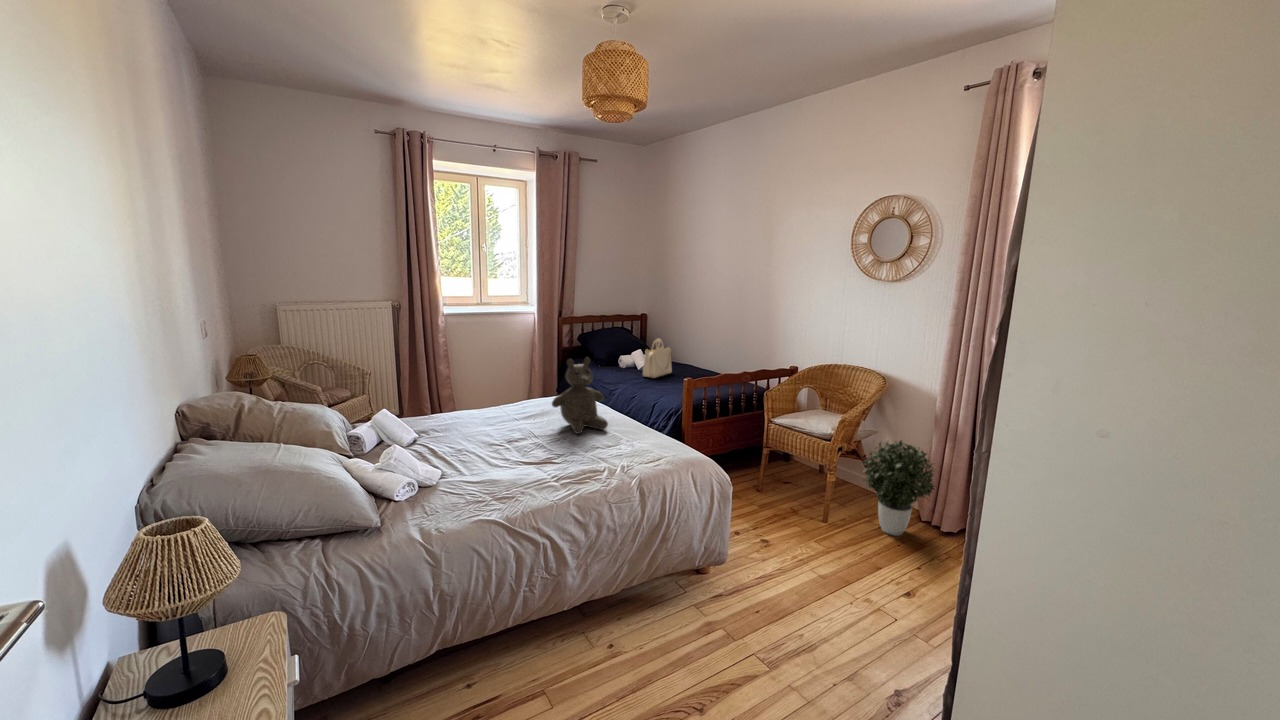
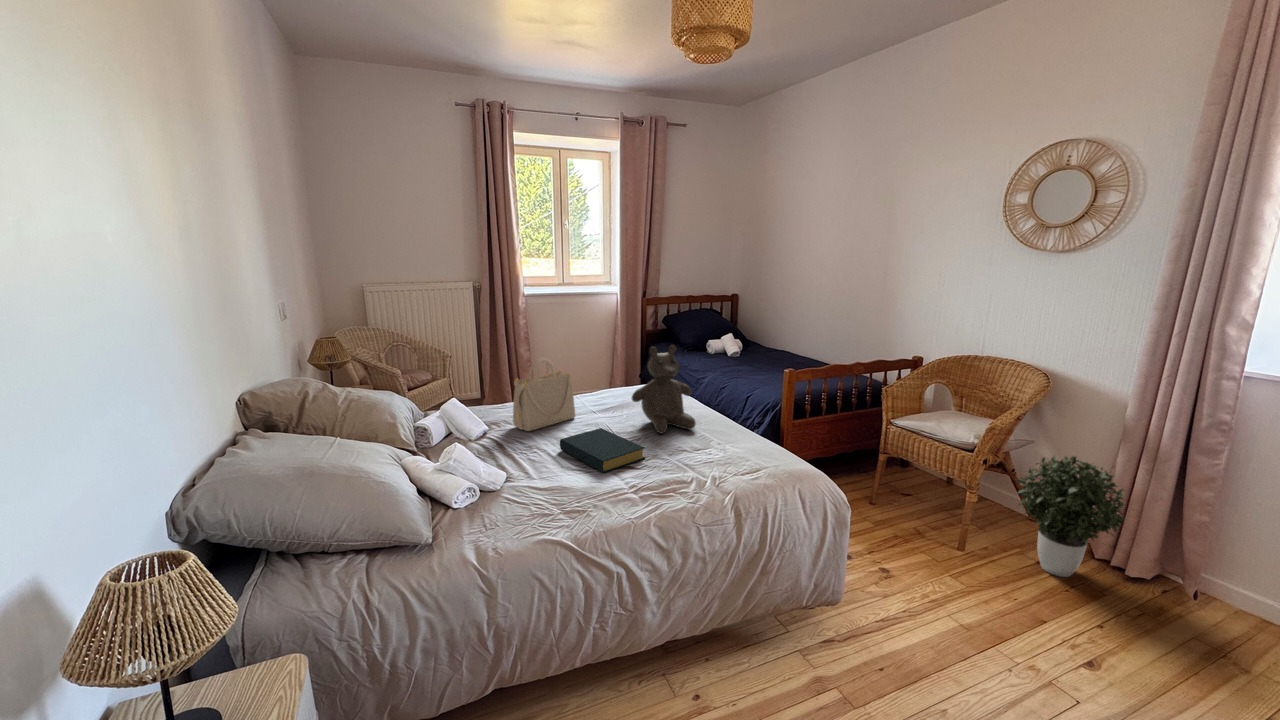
handbag: present [643,338,672,378] -> present [513,358,575,431]
hardback book: none [489,430,565,466] -> present [560,428,645,472]

